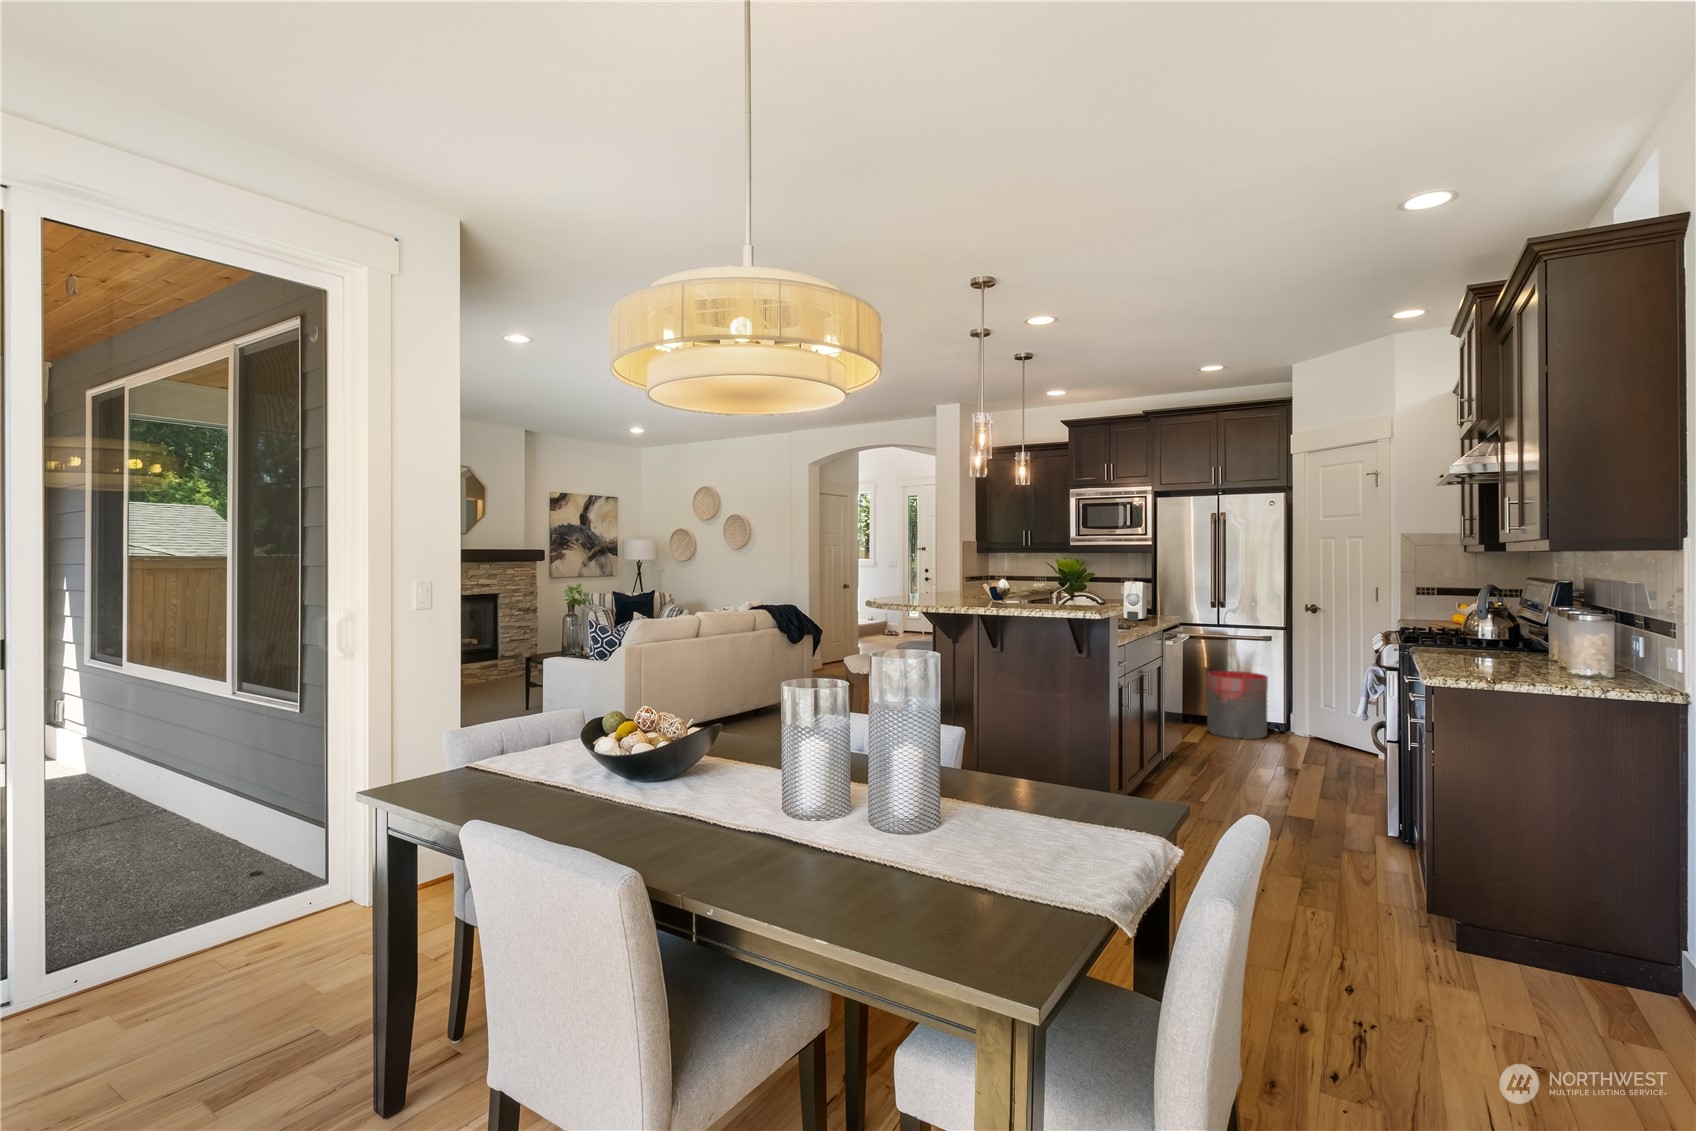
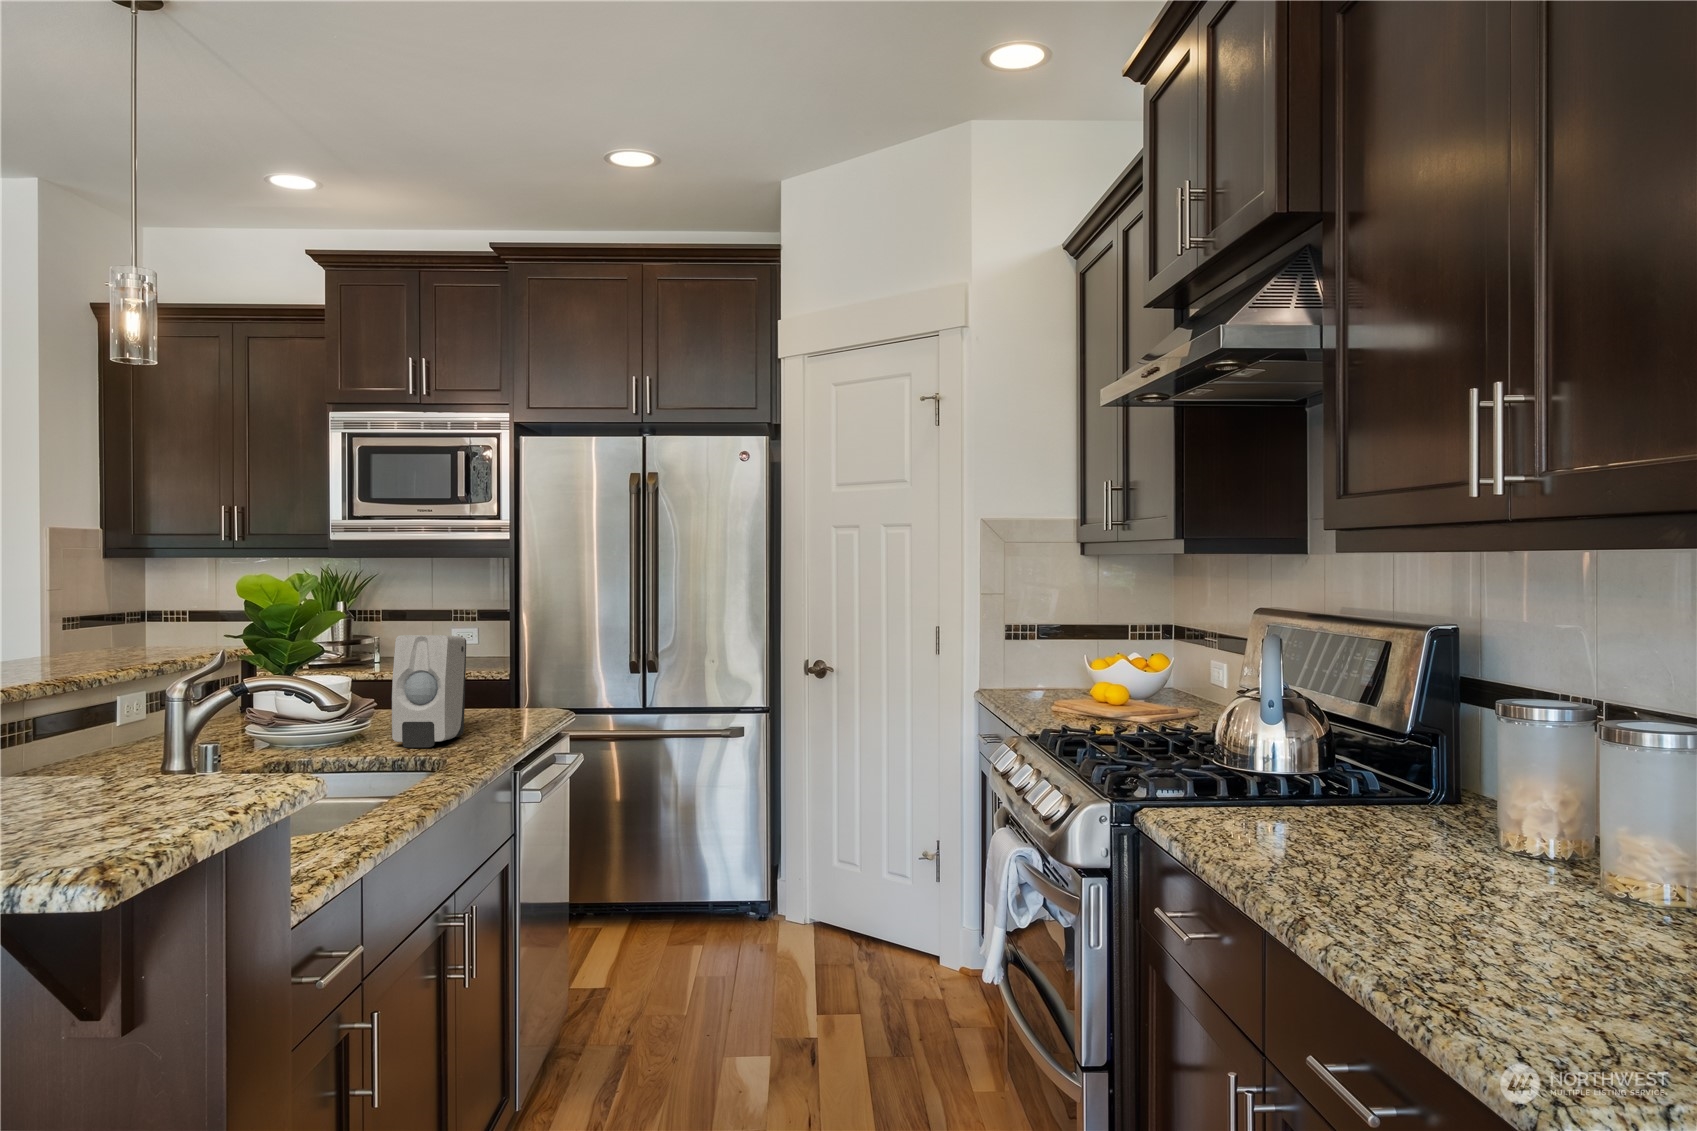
trash can: present [1207,671,1268,739] -> none [622,803,740,962]

